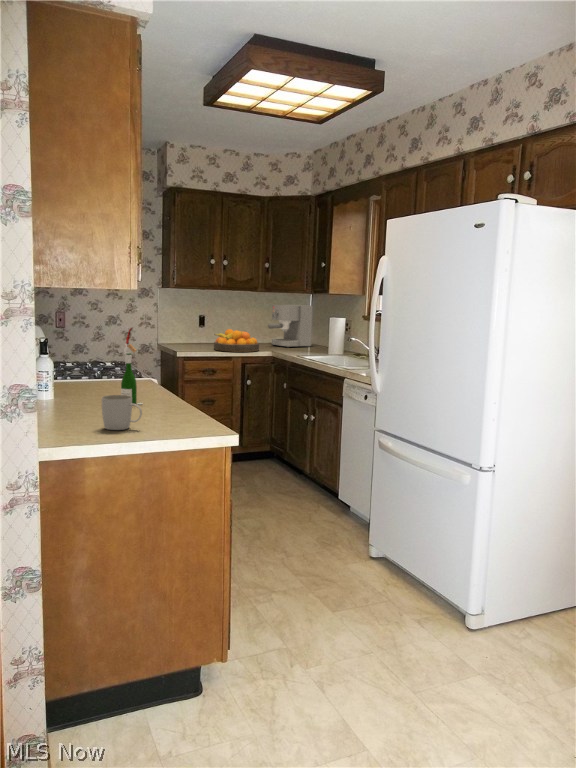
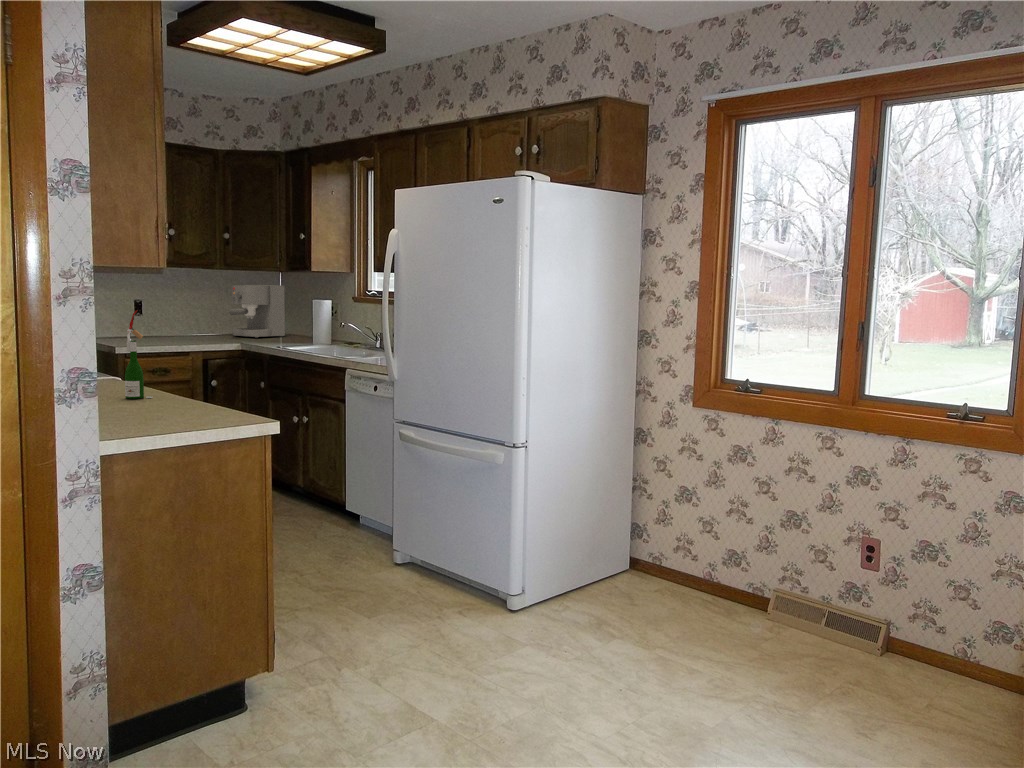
fruit bowl: present [214,329,259,352] -> none [161,317,223,345]
mug: present [102,395,142,430] -> none [139,382,186,419]

